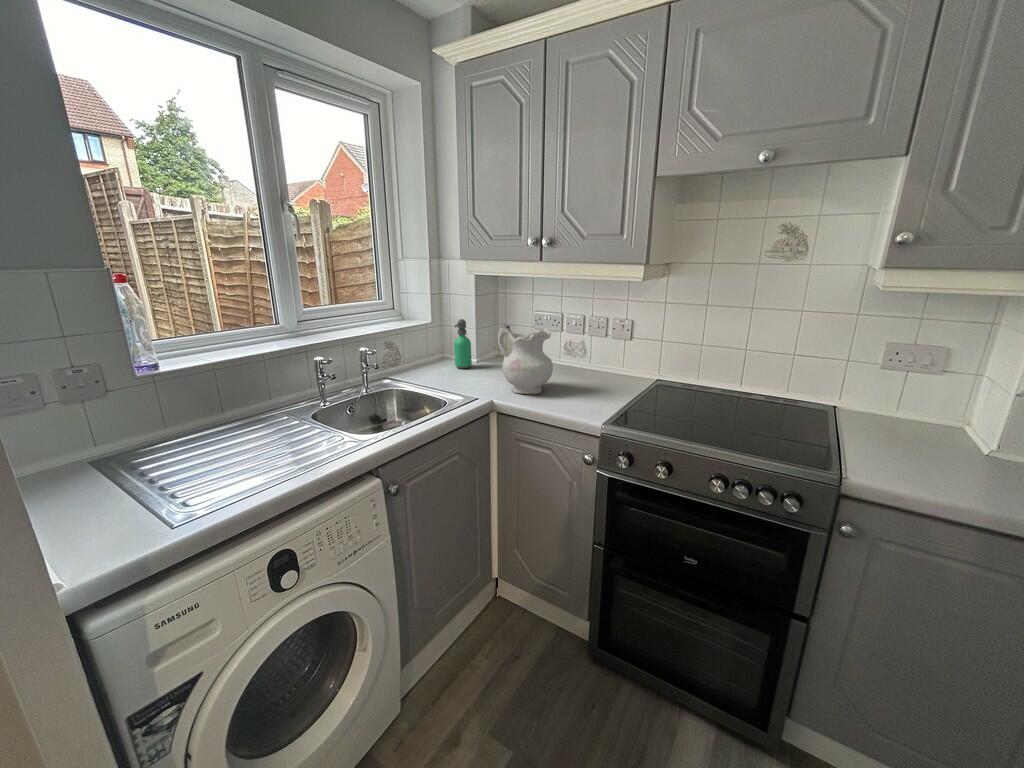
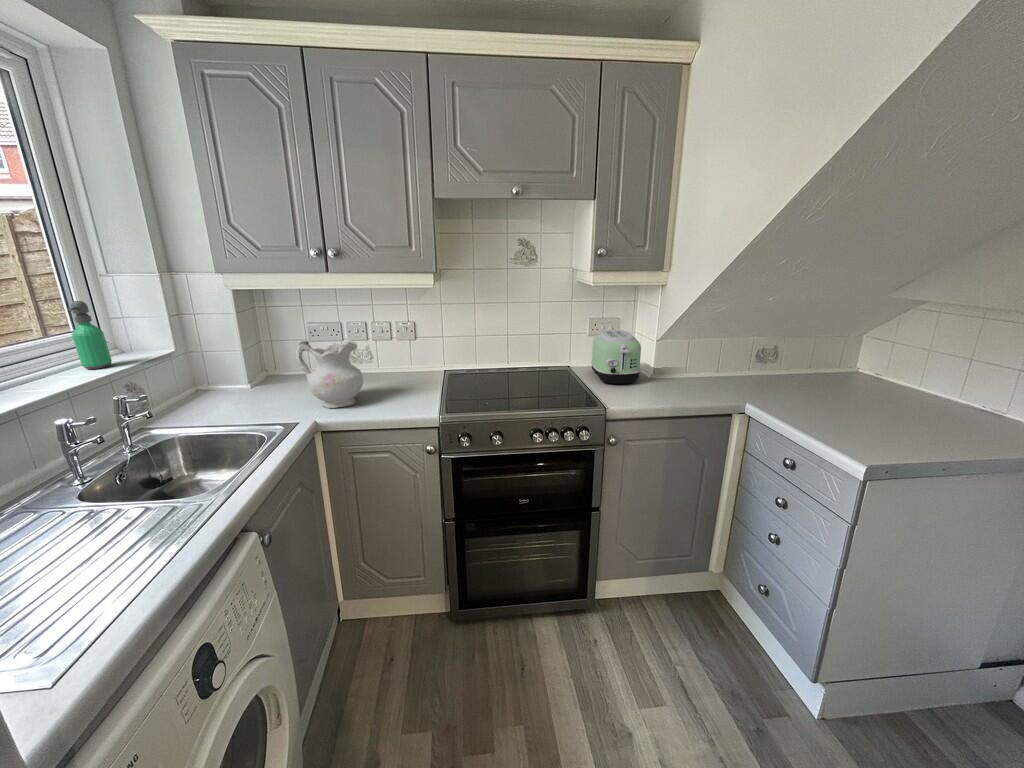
soap dispenser: present [454,319,472,369] -> present [68,301,112,369]
toaster: none [867,364,970,454] -> present [591,330,641,384]

